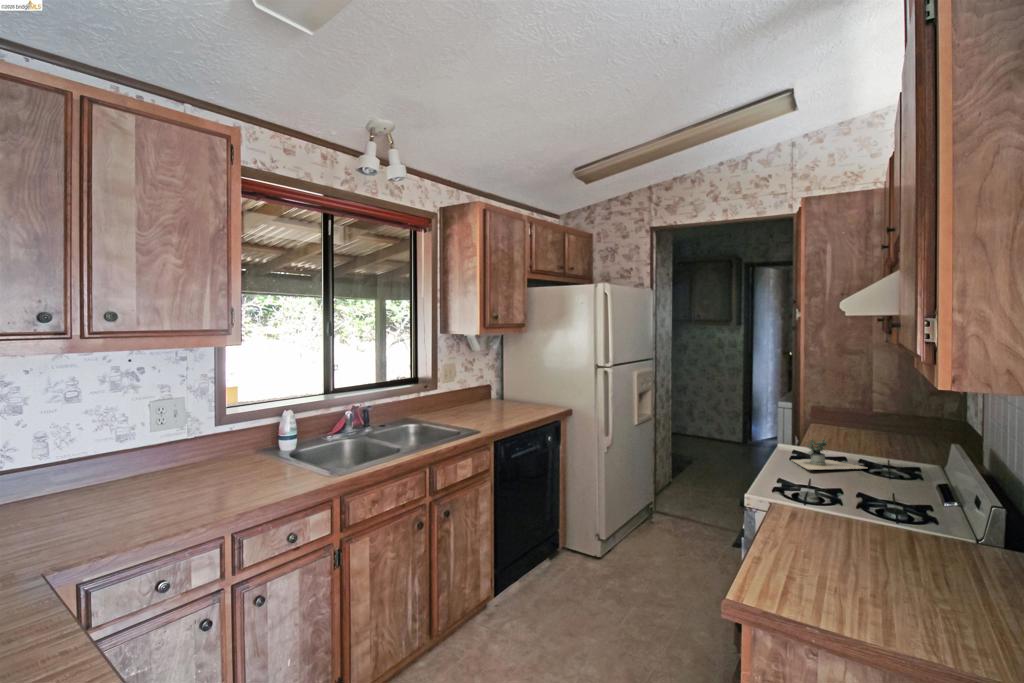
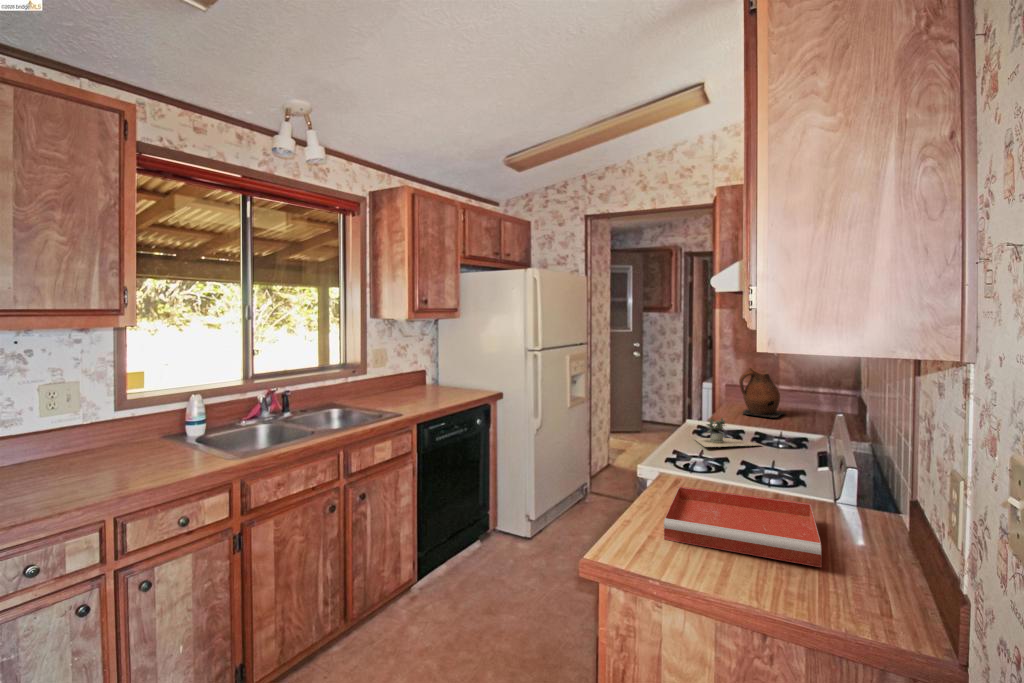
ceramic pitcher: none [830,384,883,438] -> present [739,368,785,418]
tray: none [799,513,991,609] -> present [664,486,822,567]

